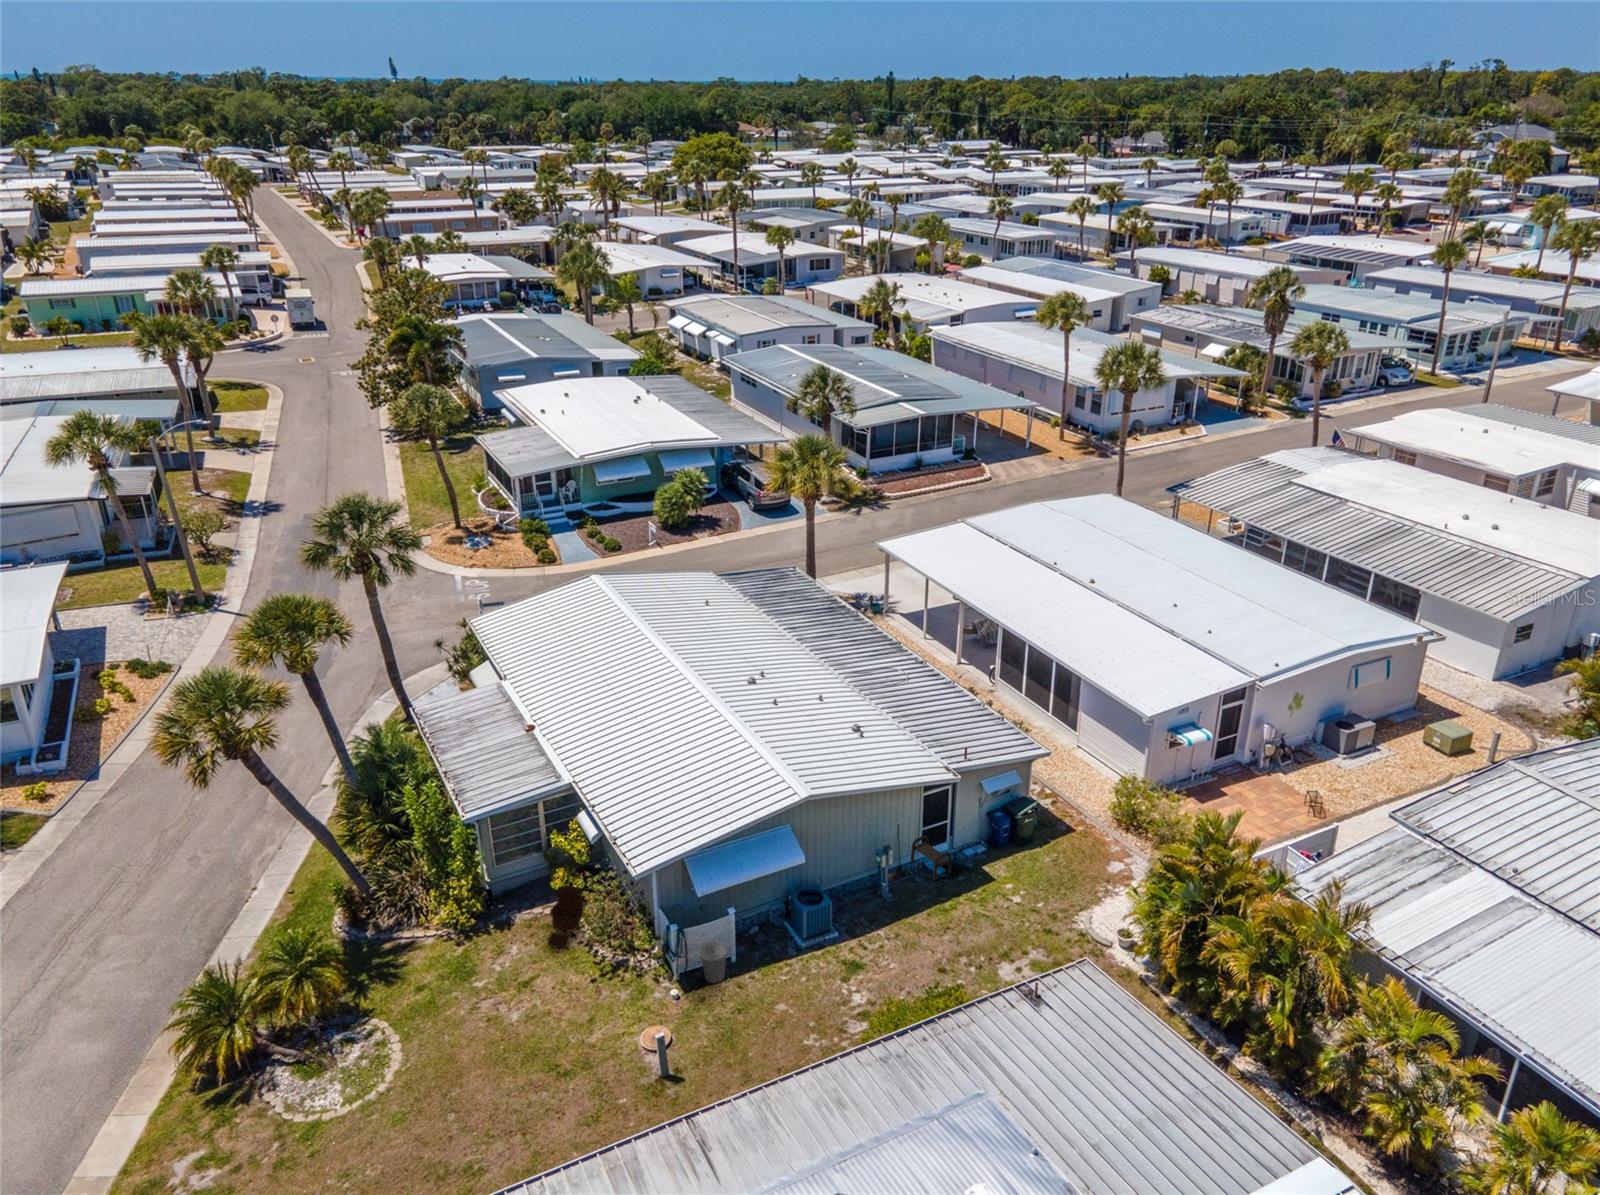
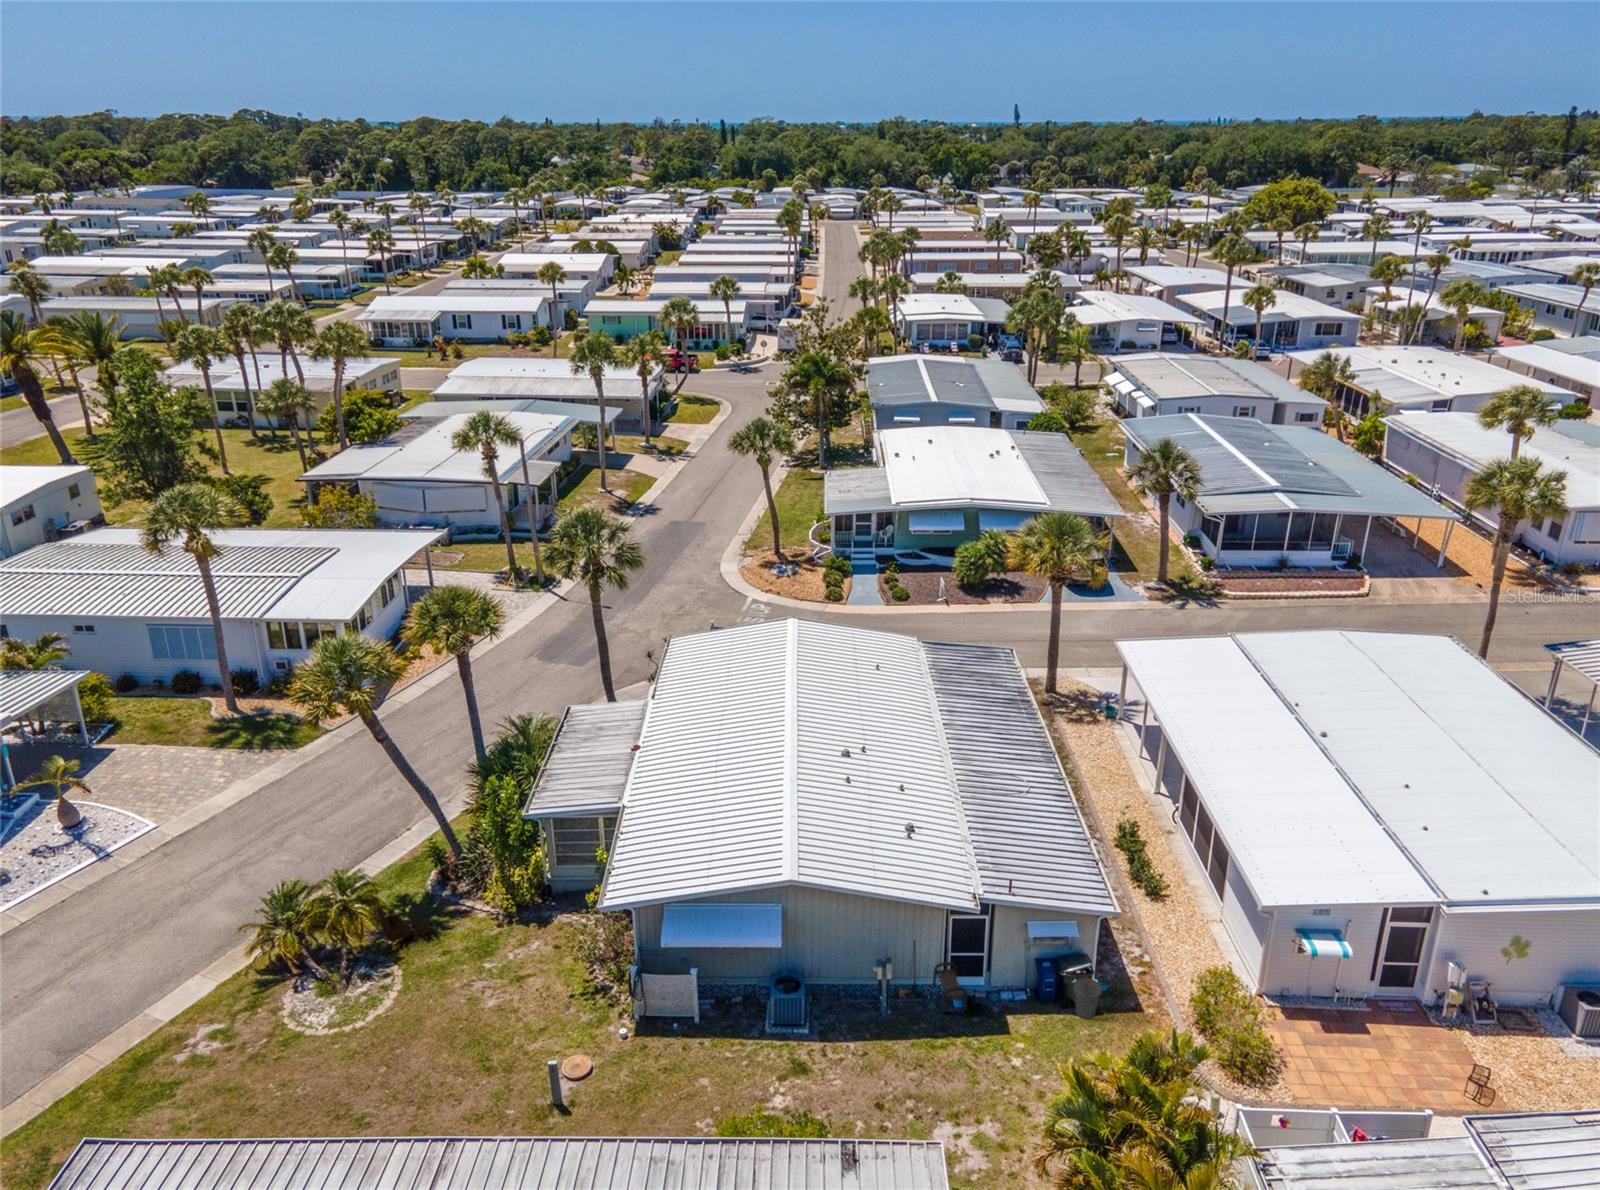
lounge chair: present [547,886,586,953] -> present [377,907,430,948]
trash can: present [699,941,728,983] -> present [1074,978,1102,1020]

